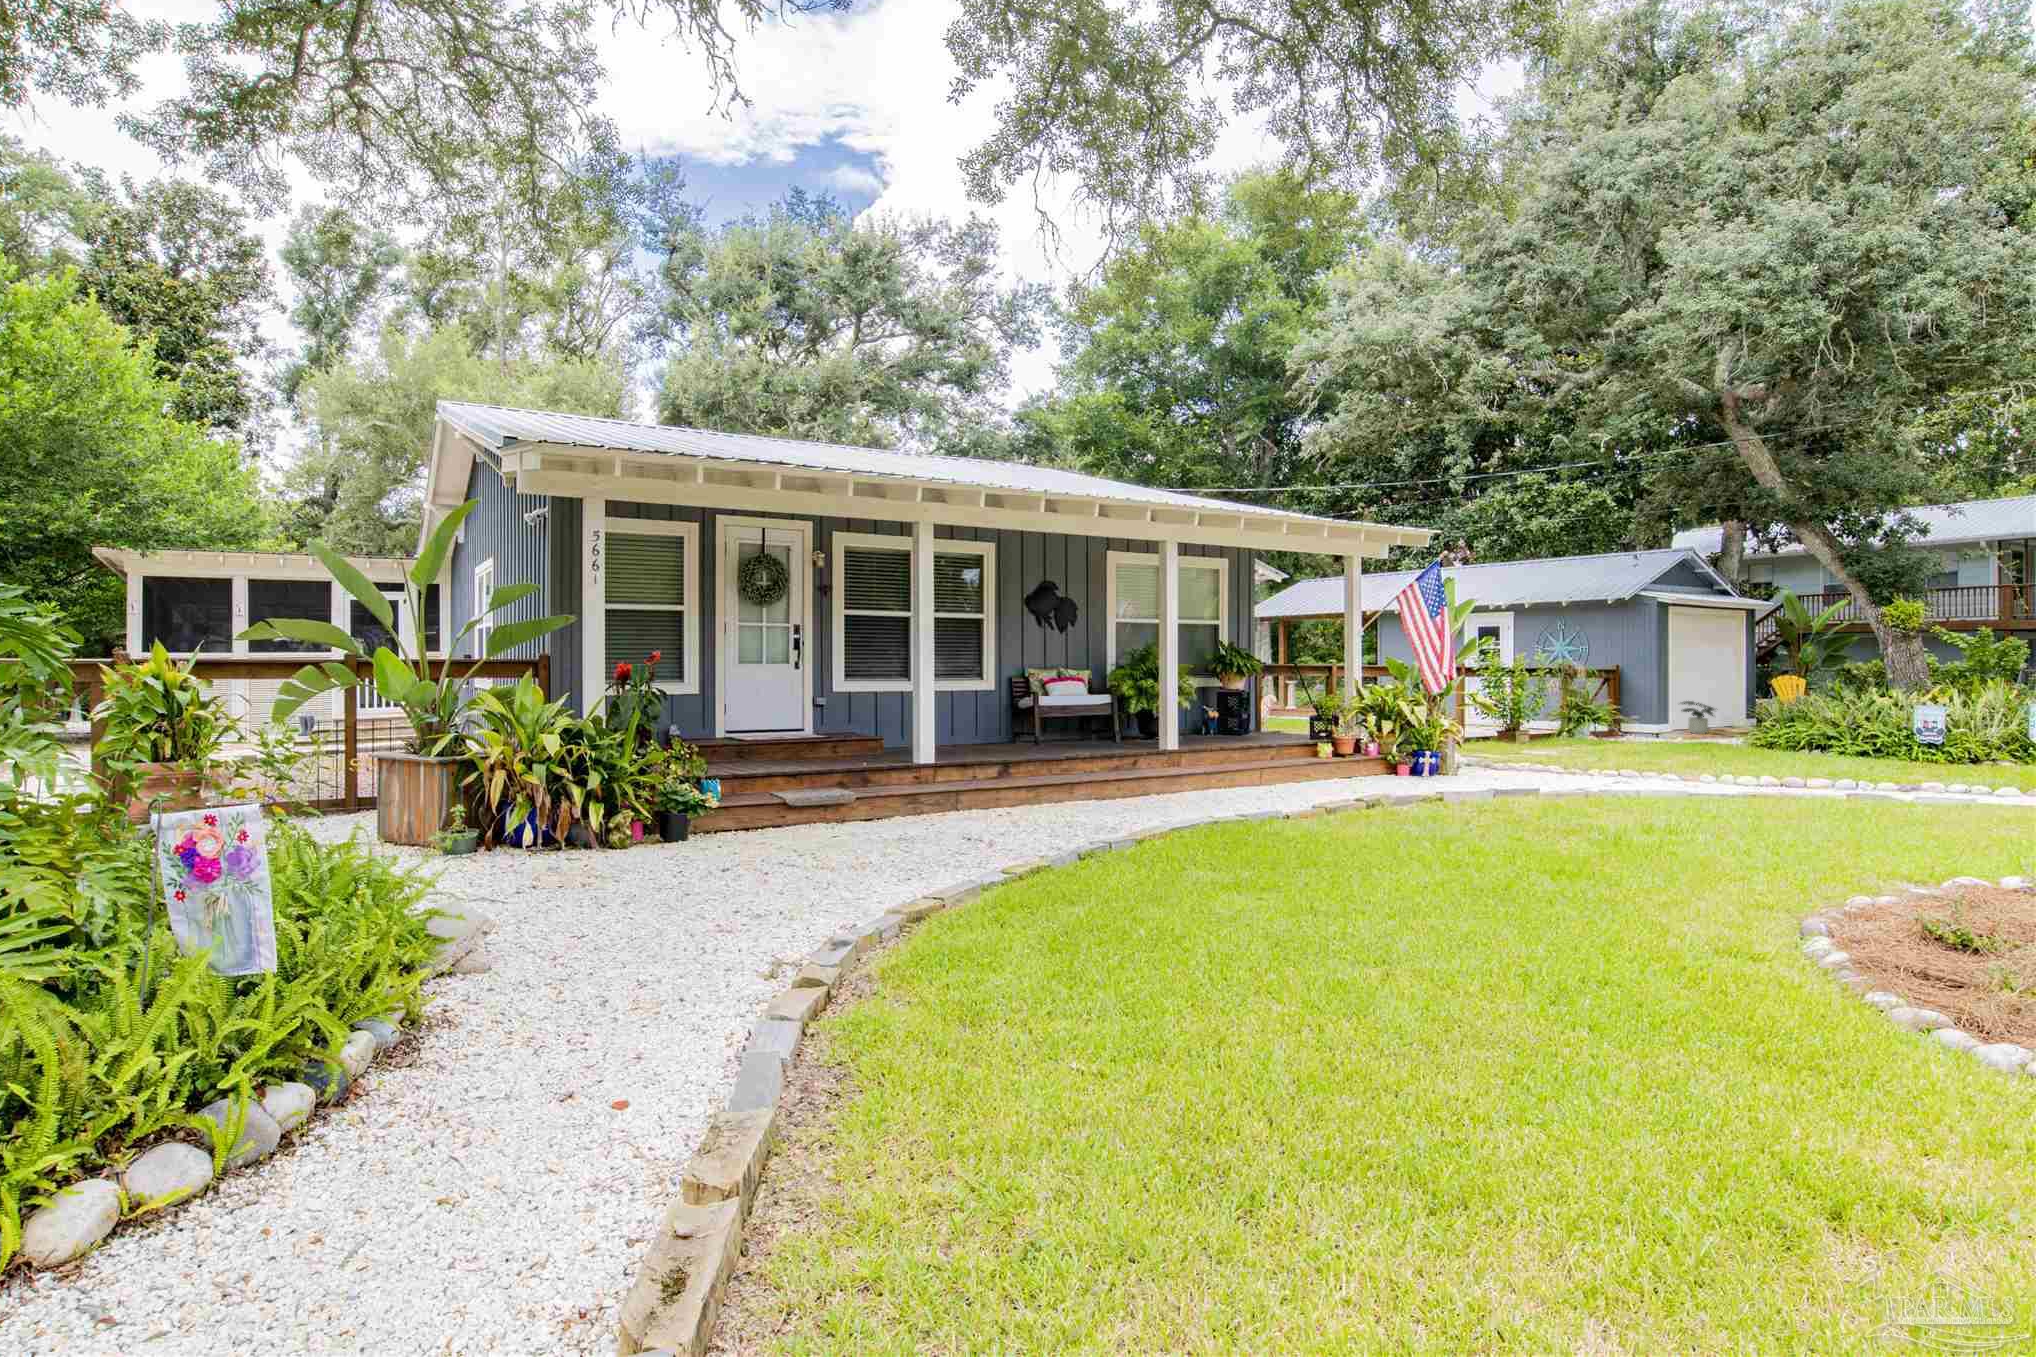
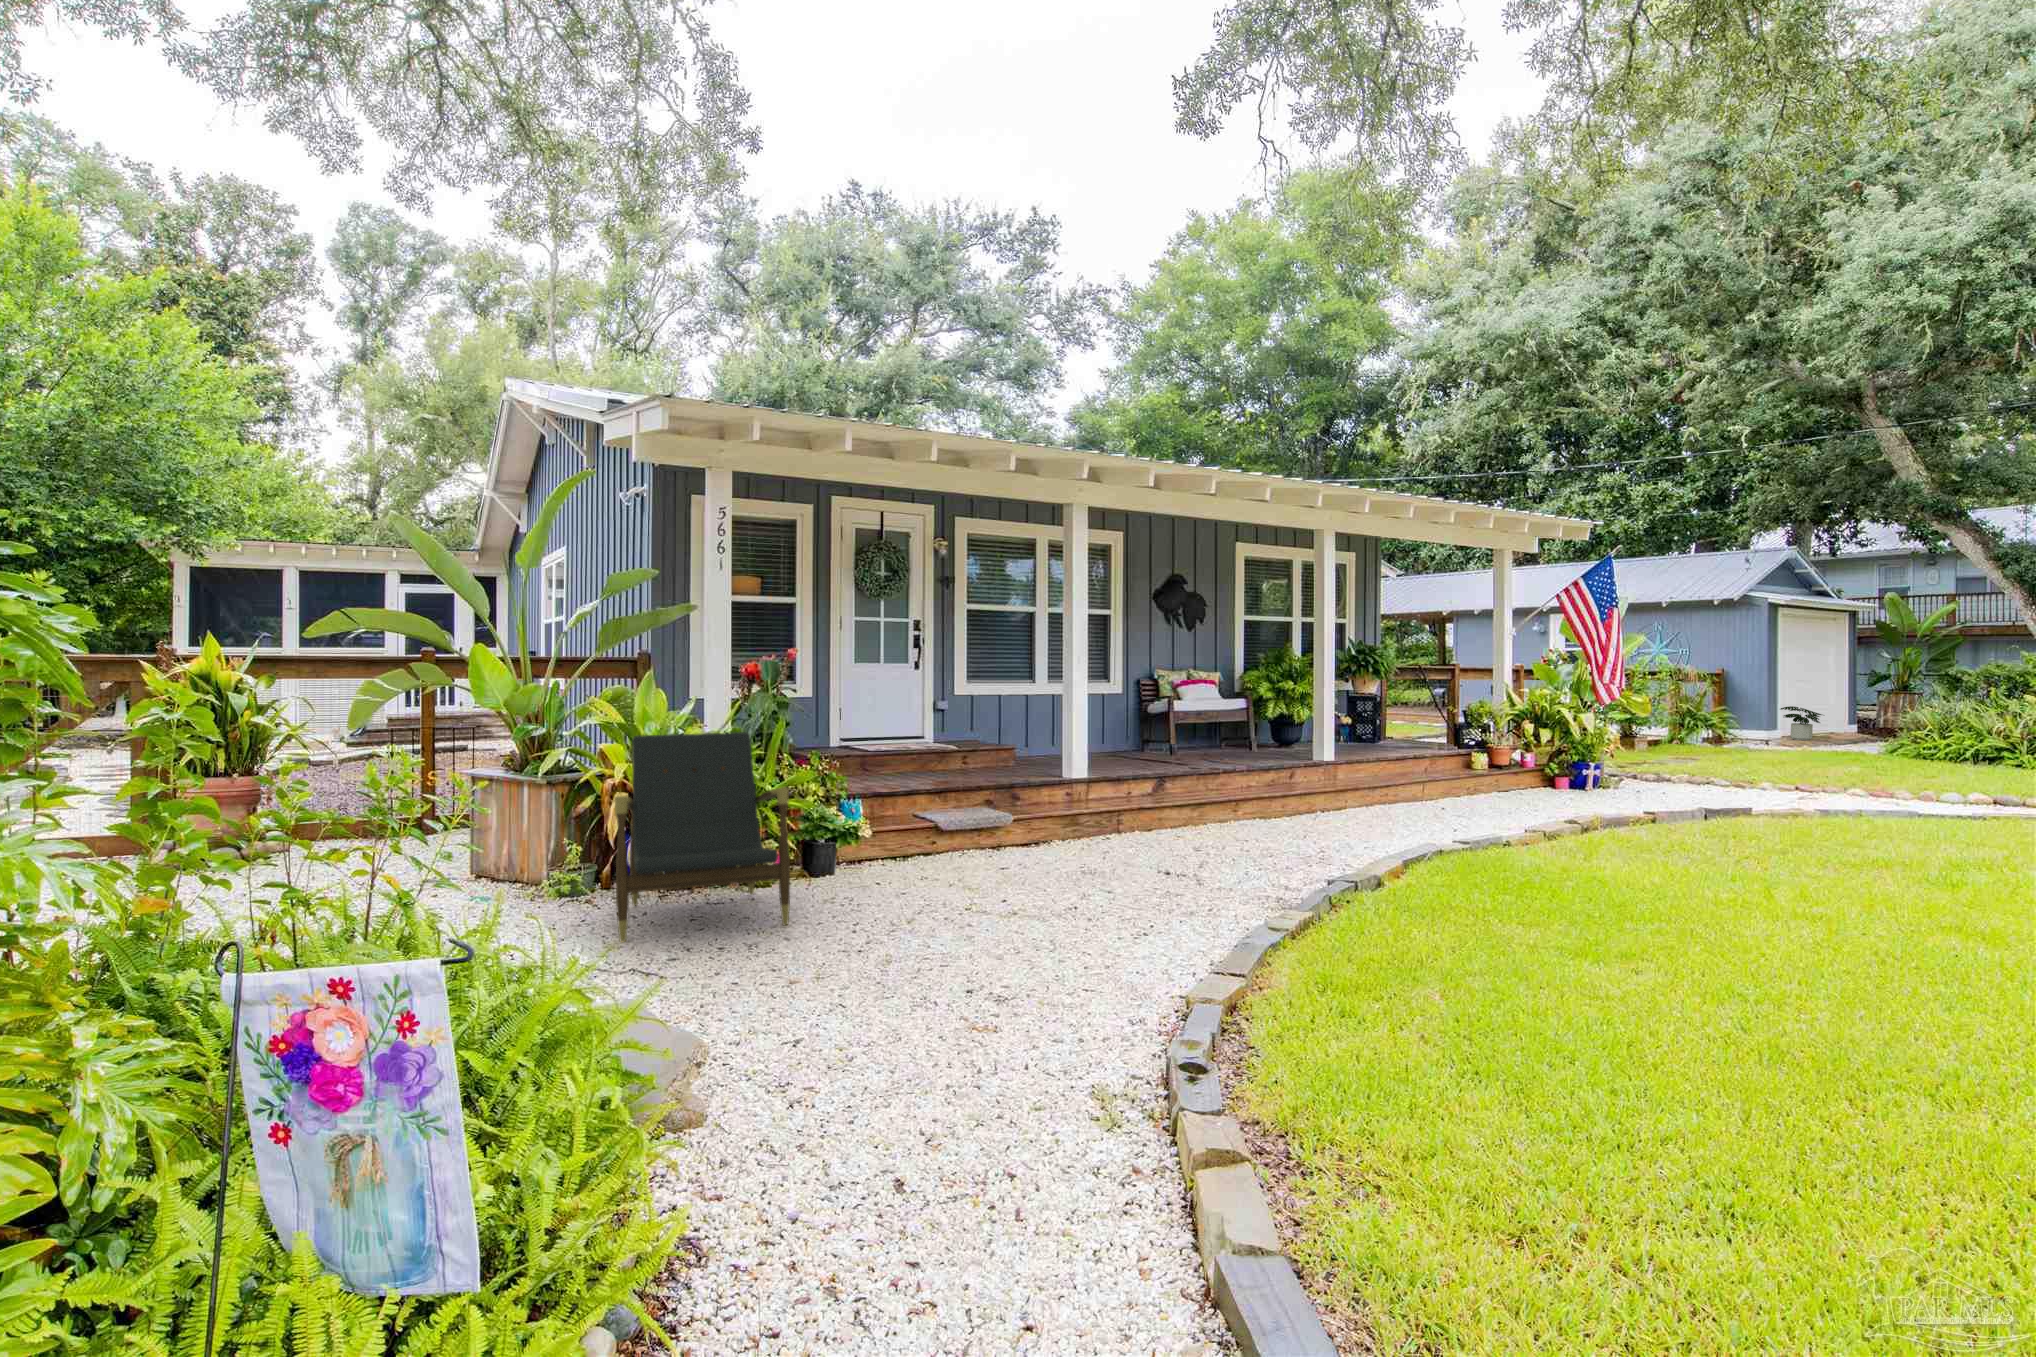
lounge chair: none [482,721,628,884] -> present [615,732,790,942]

